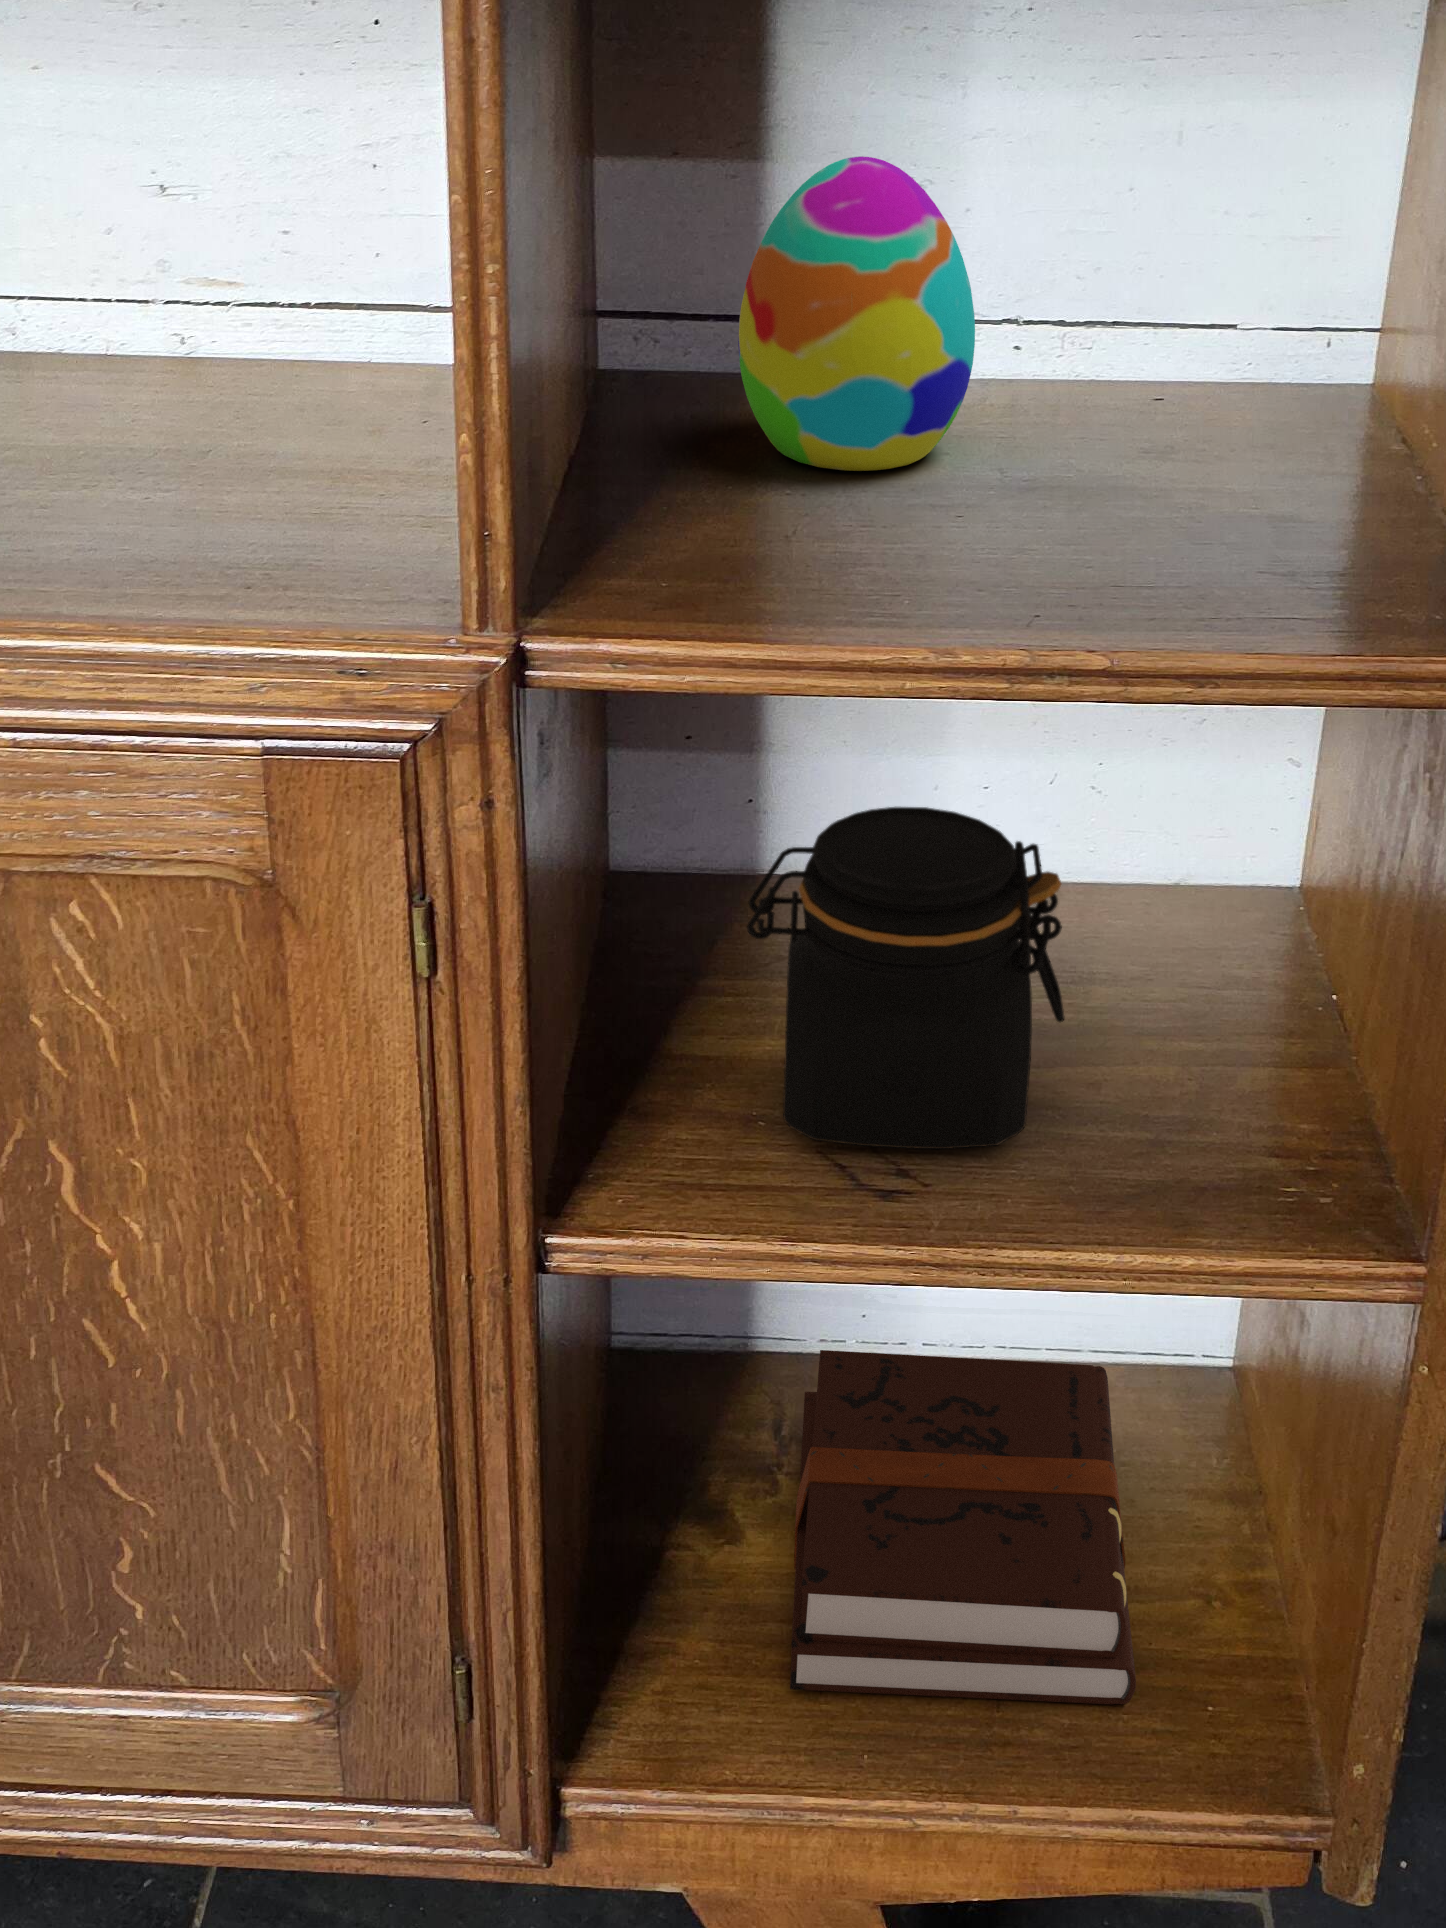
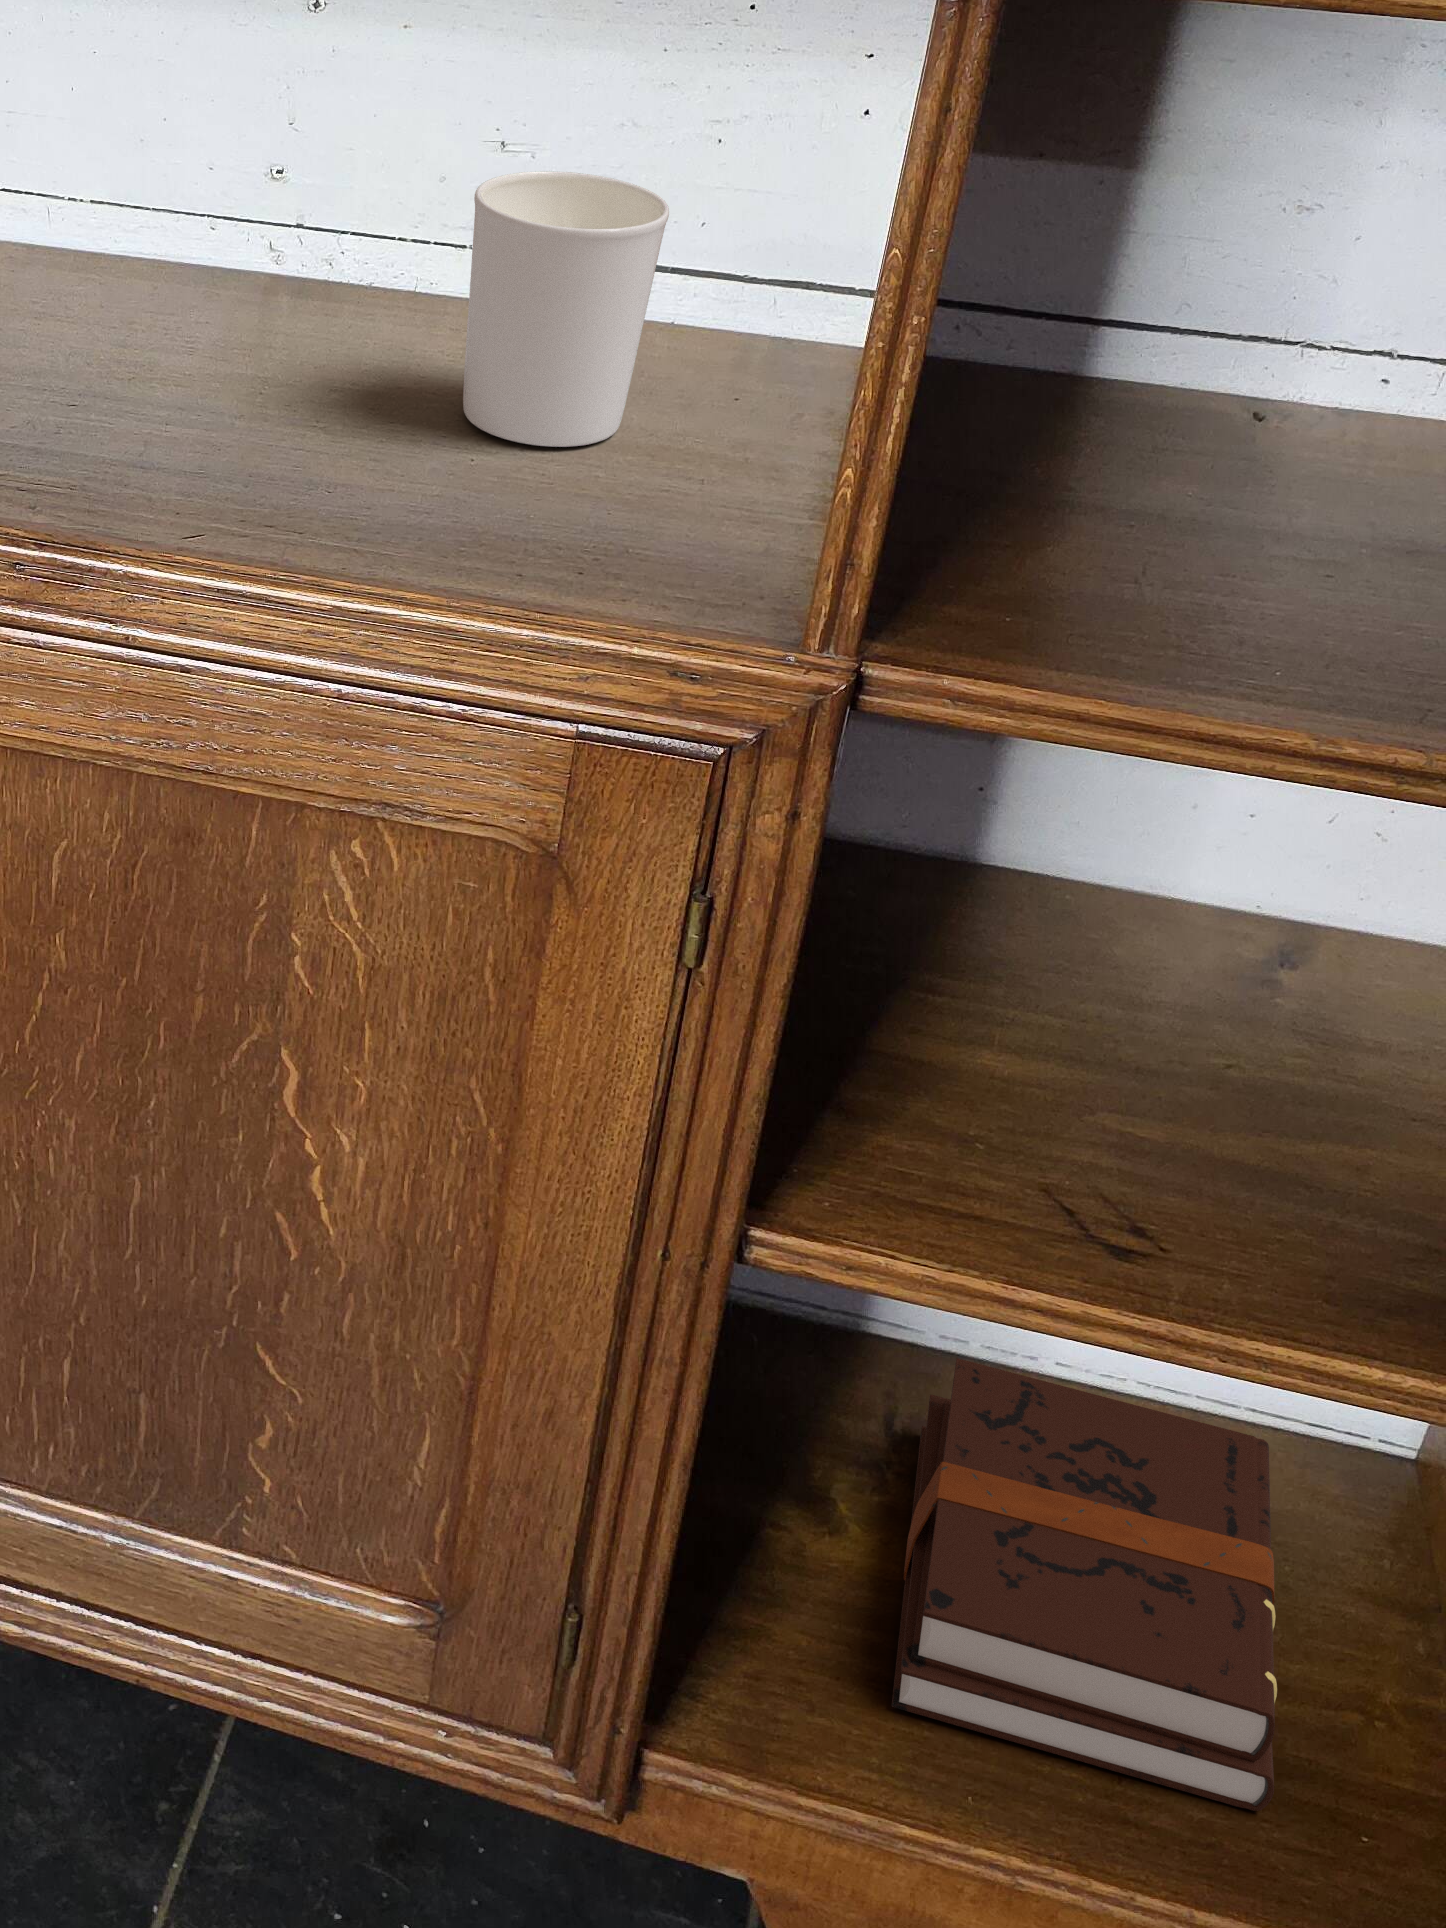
decorative egg: present [738,156,975,471] -> none [1088,202,1359,518]
candle holder: none [95,194,298,478] -> present [463,171,669,447]
jar: present [747,807,1064,1149] -> none [1005,860,1360,1228]

